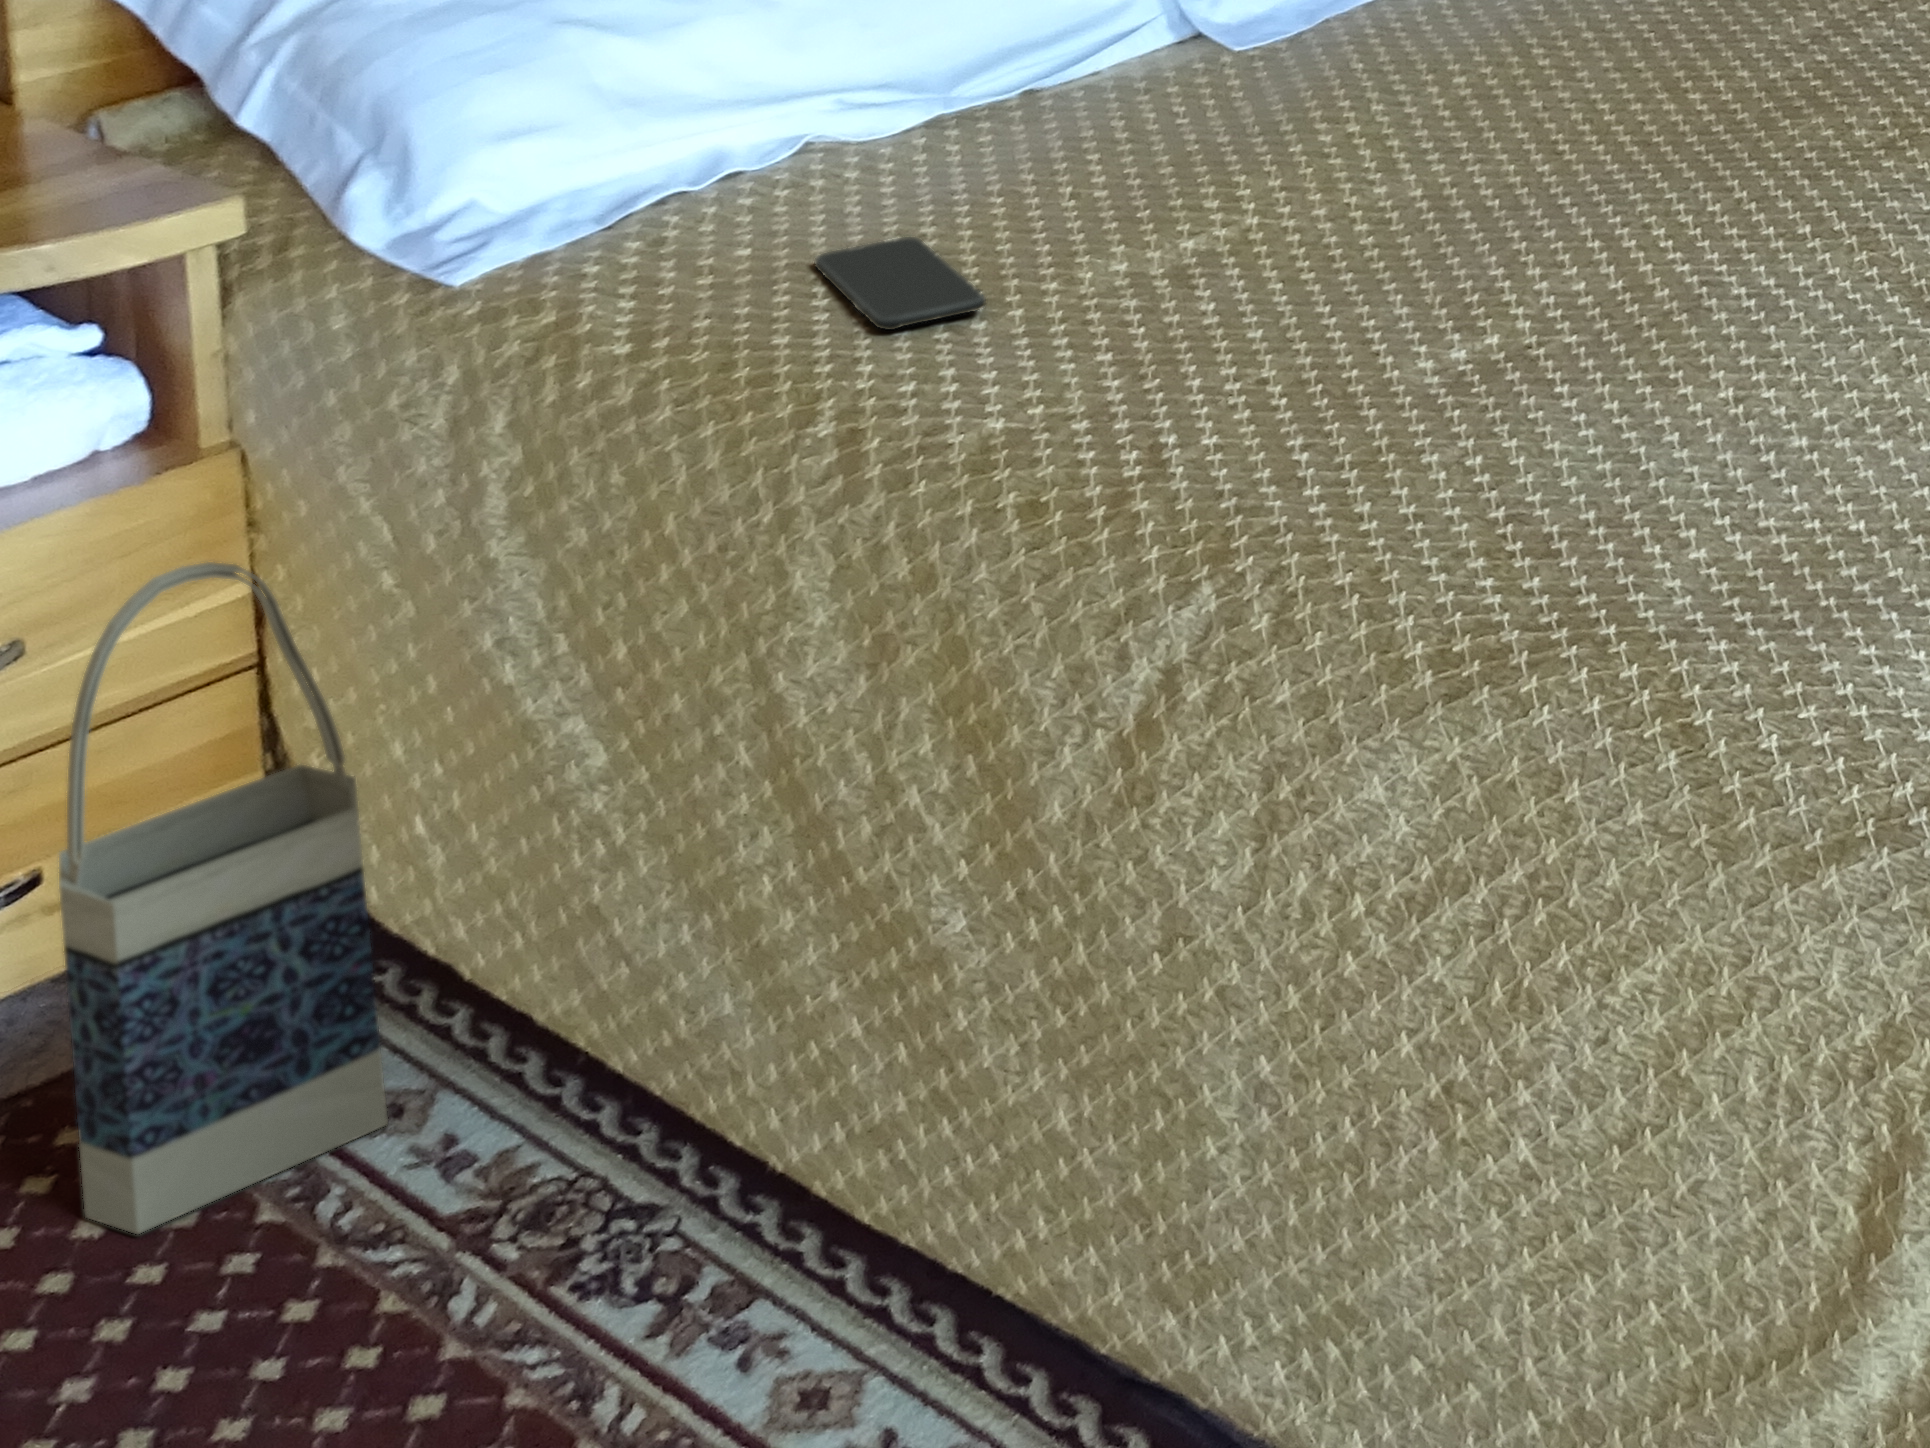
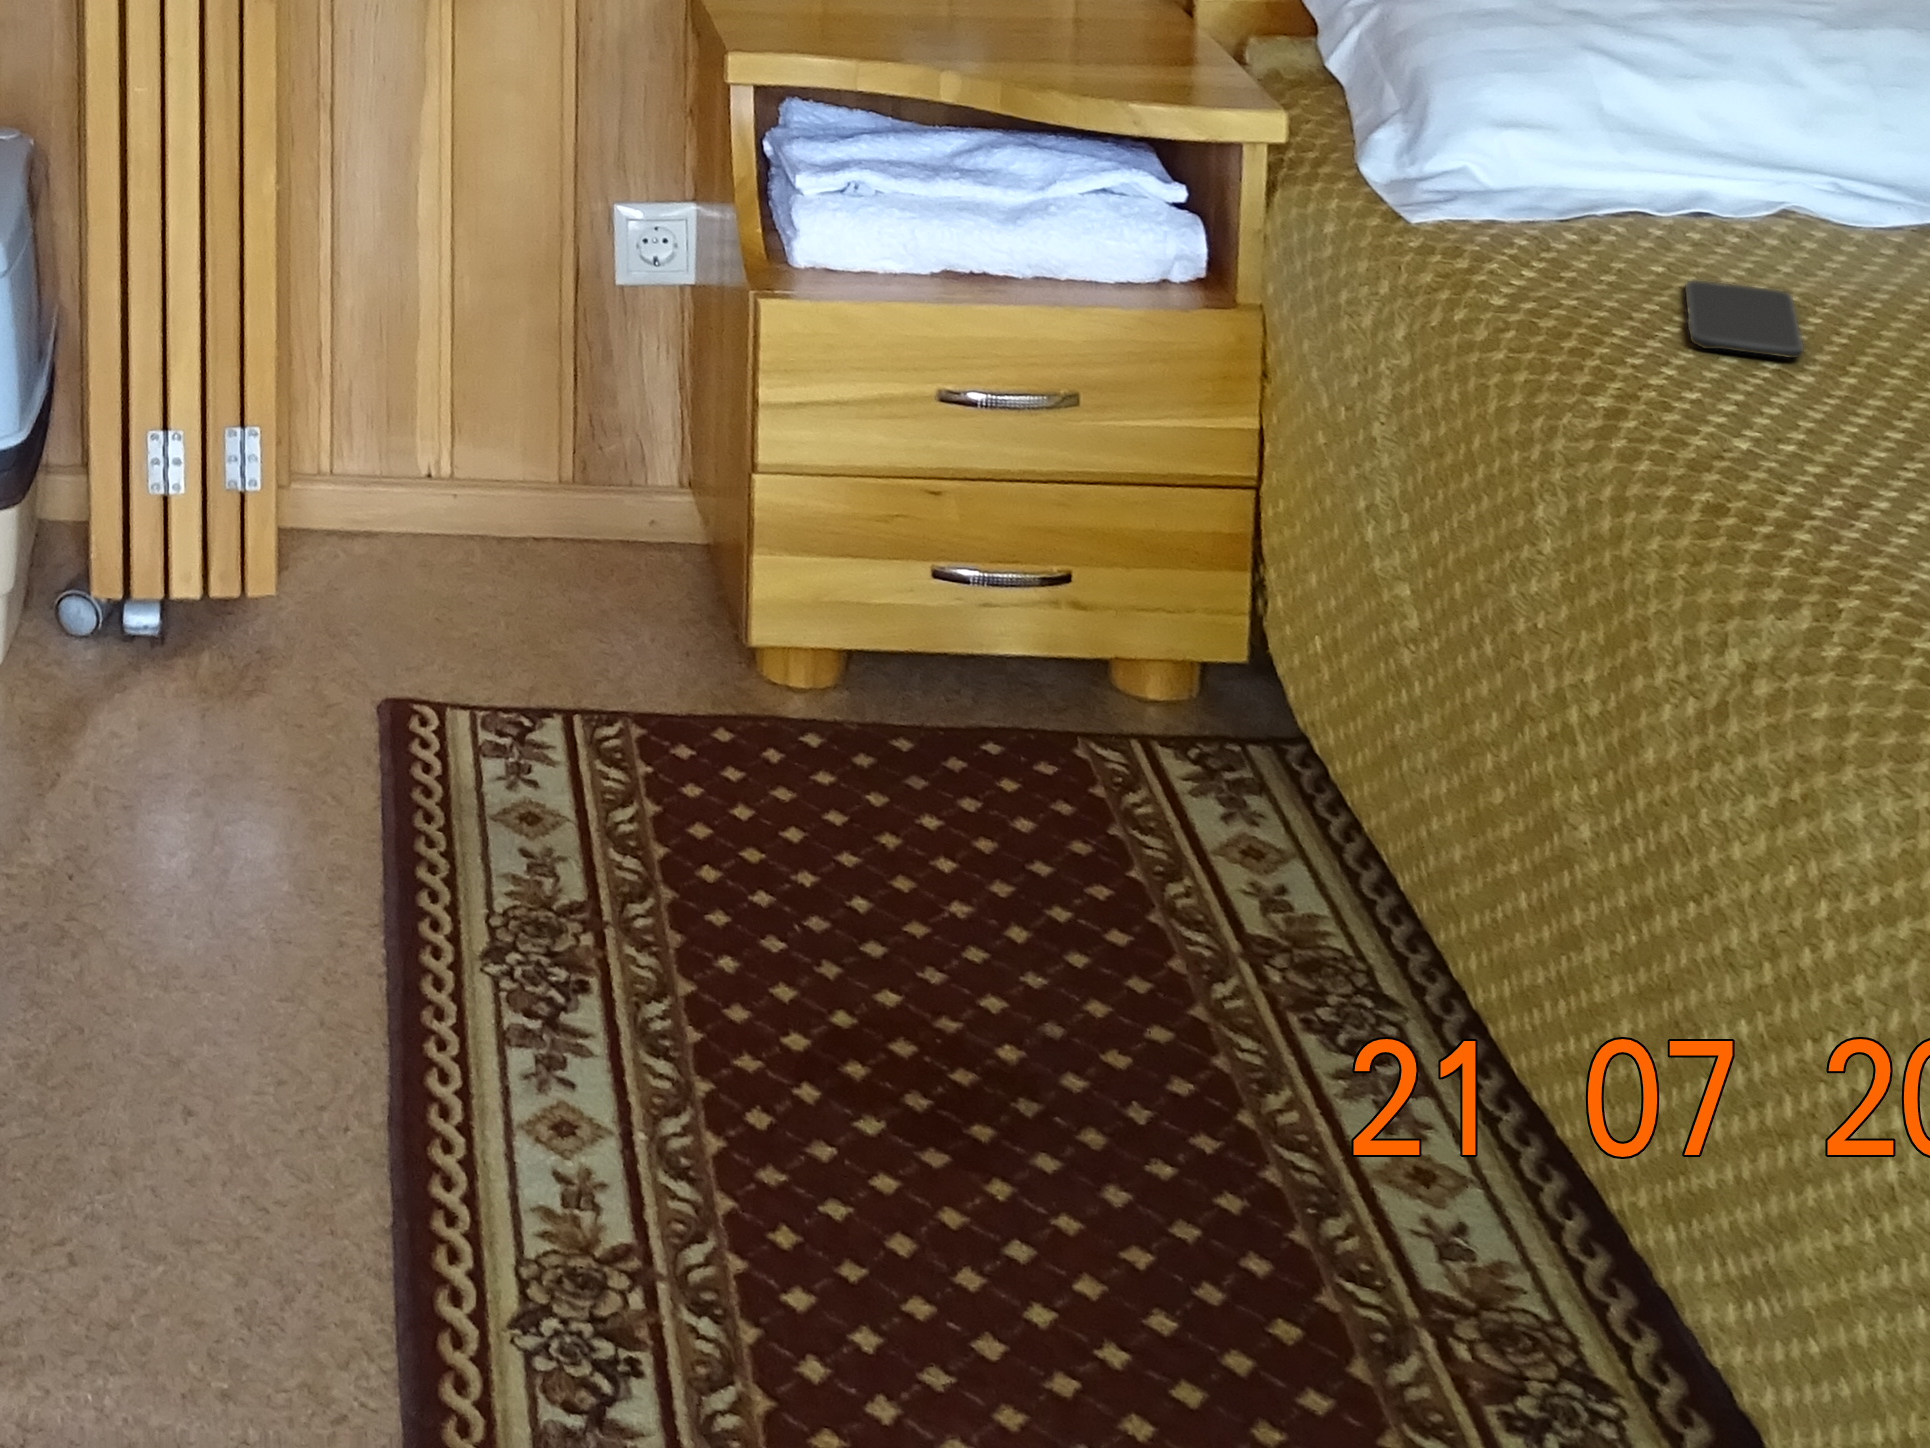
bag: present [59,562,388,1234] -> none [1026,359,1263,859]

